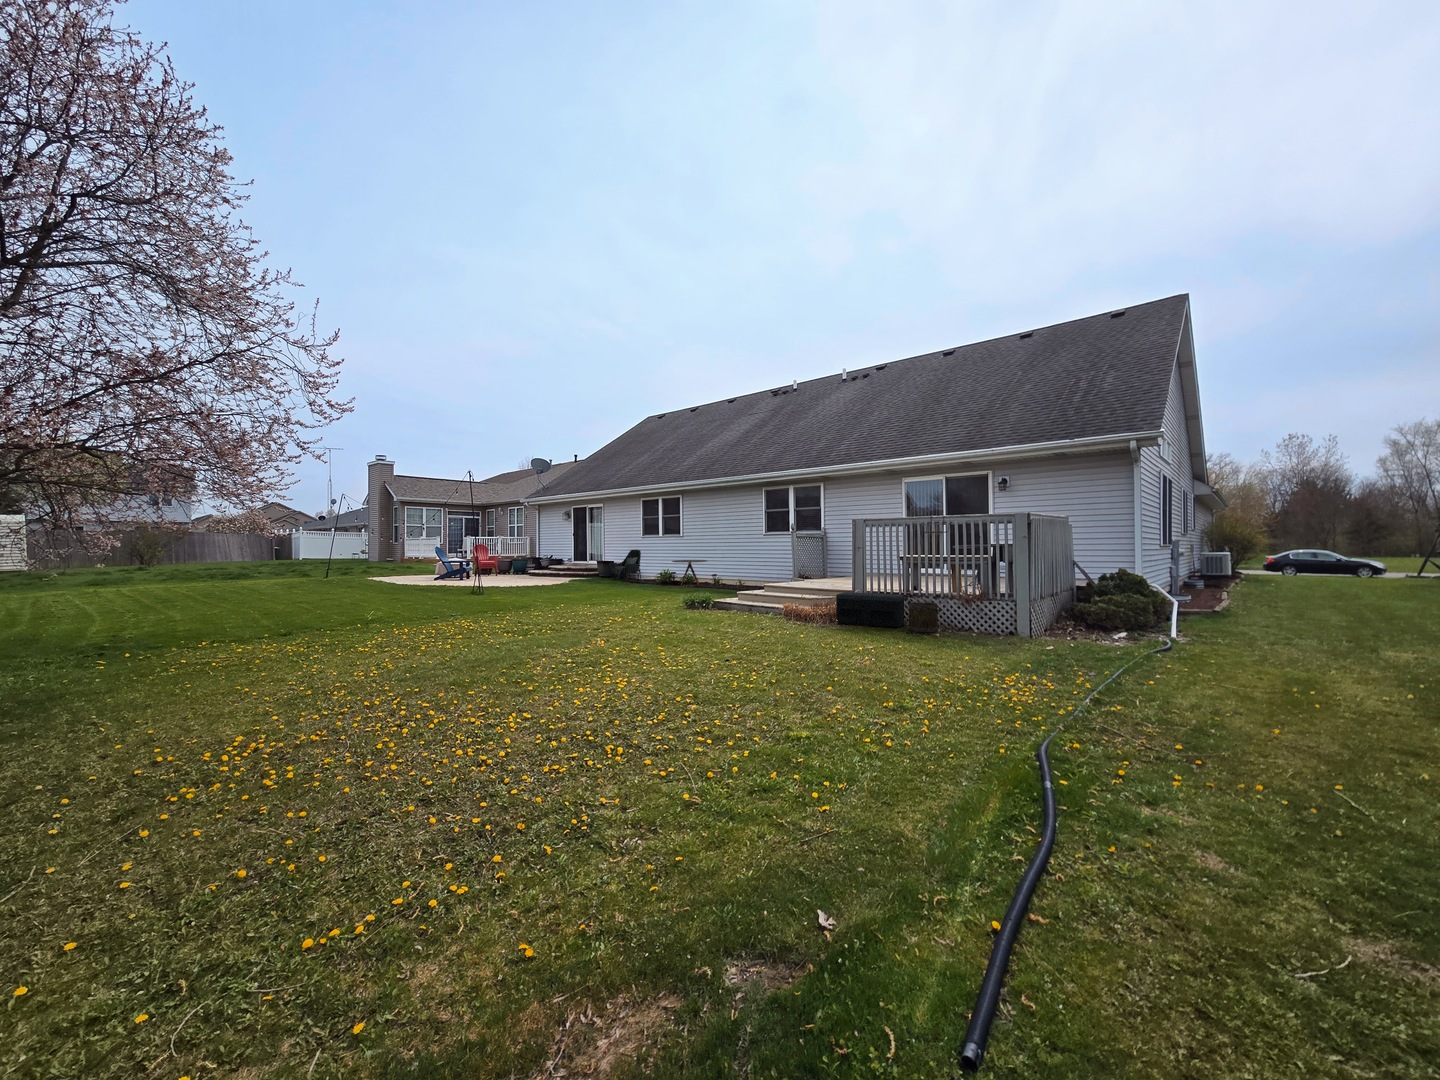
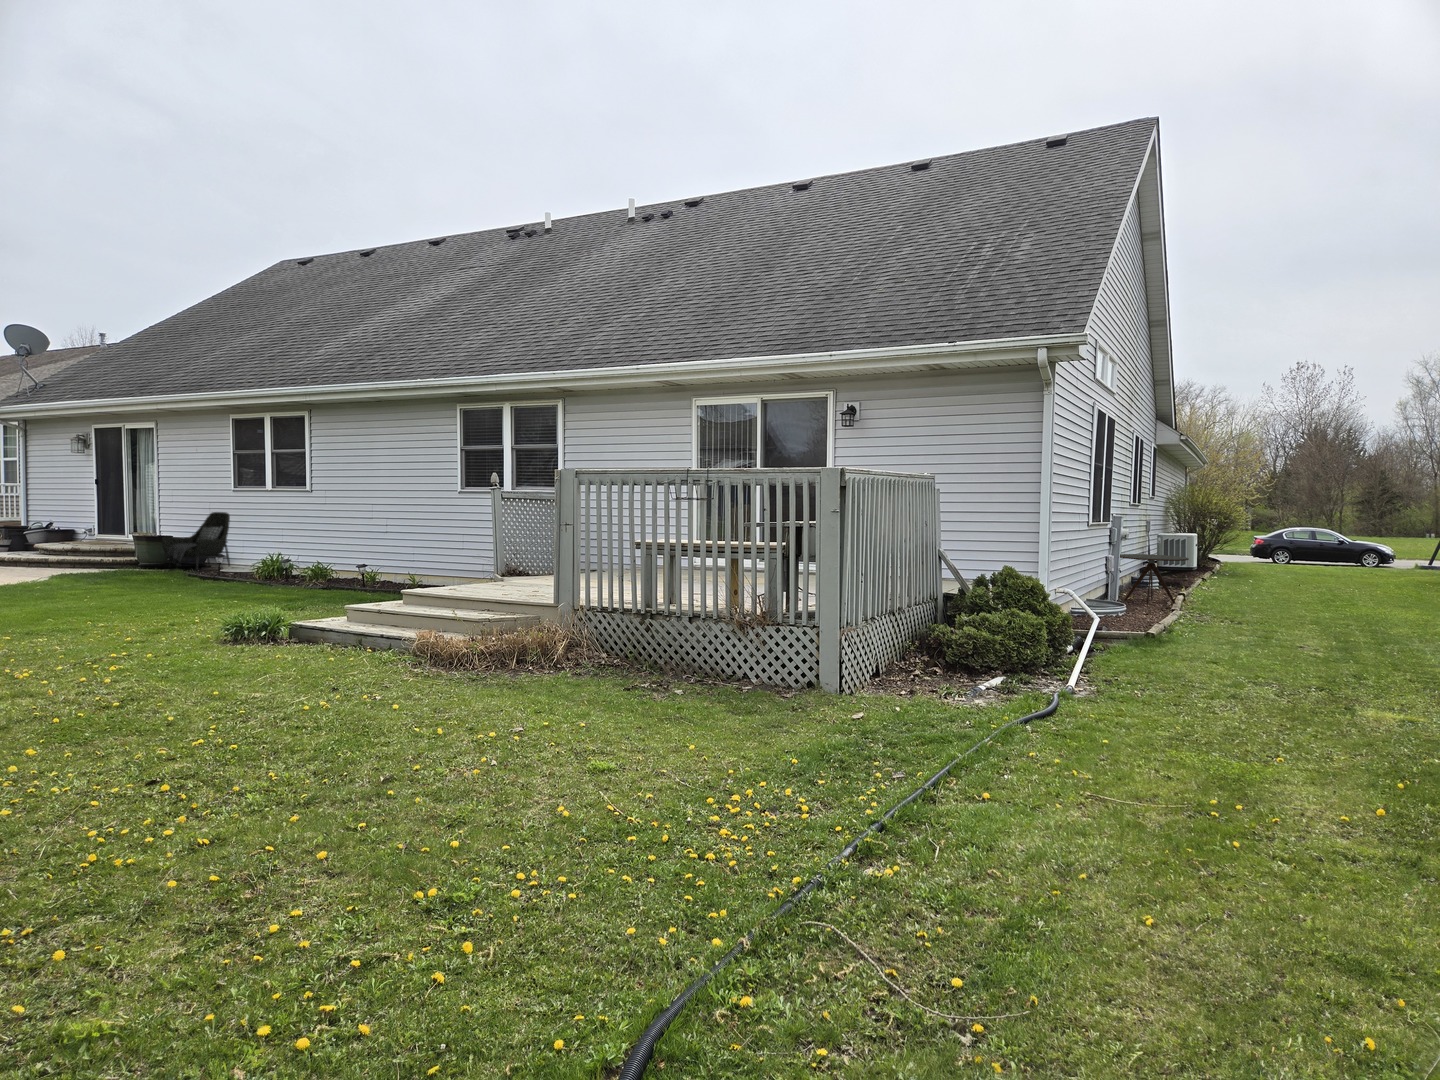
round table: present [672,560,707,585] -> present [1120,554,1189,604]
storage bench: present [836,592,905,628] -> none [514,606,641,675]
bucket: present [909,601,942,632] -> none [637,624,696,684]

